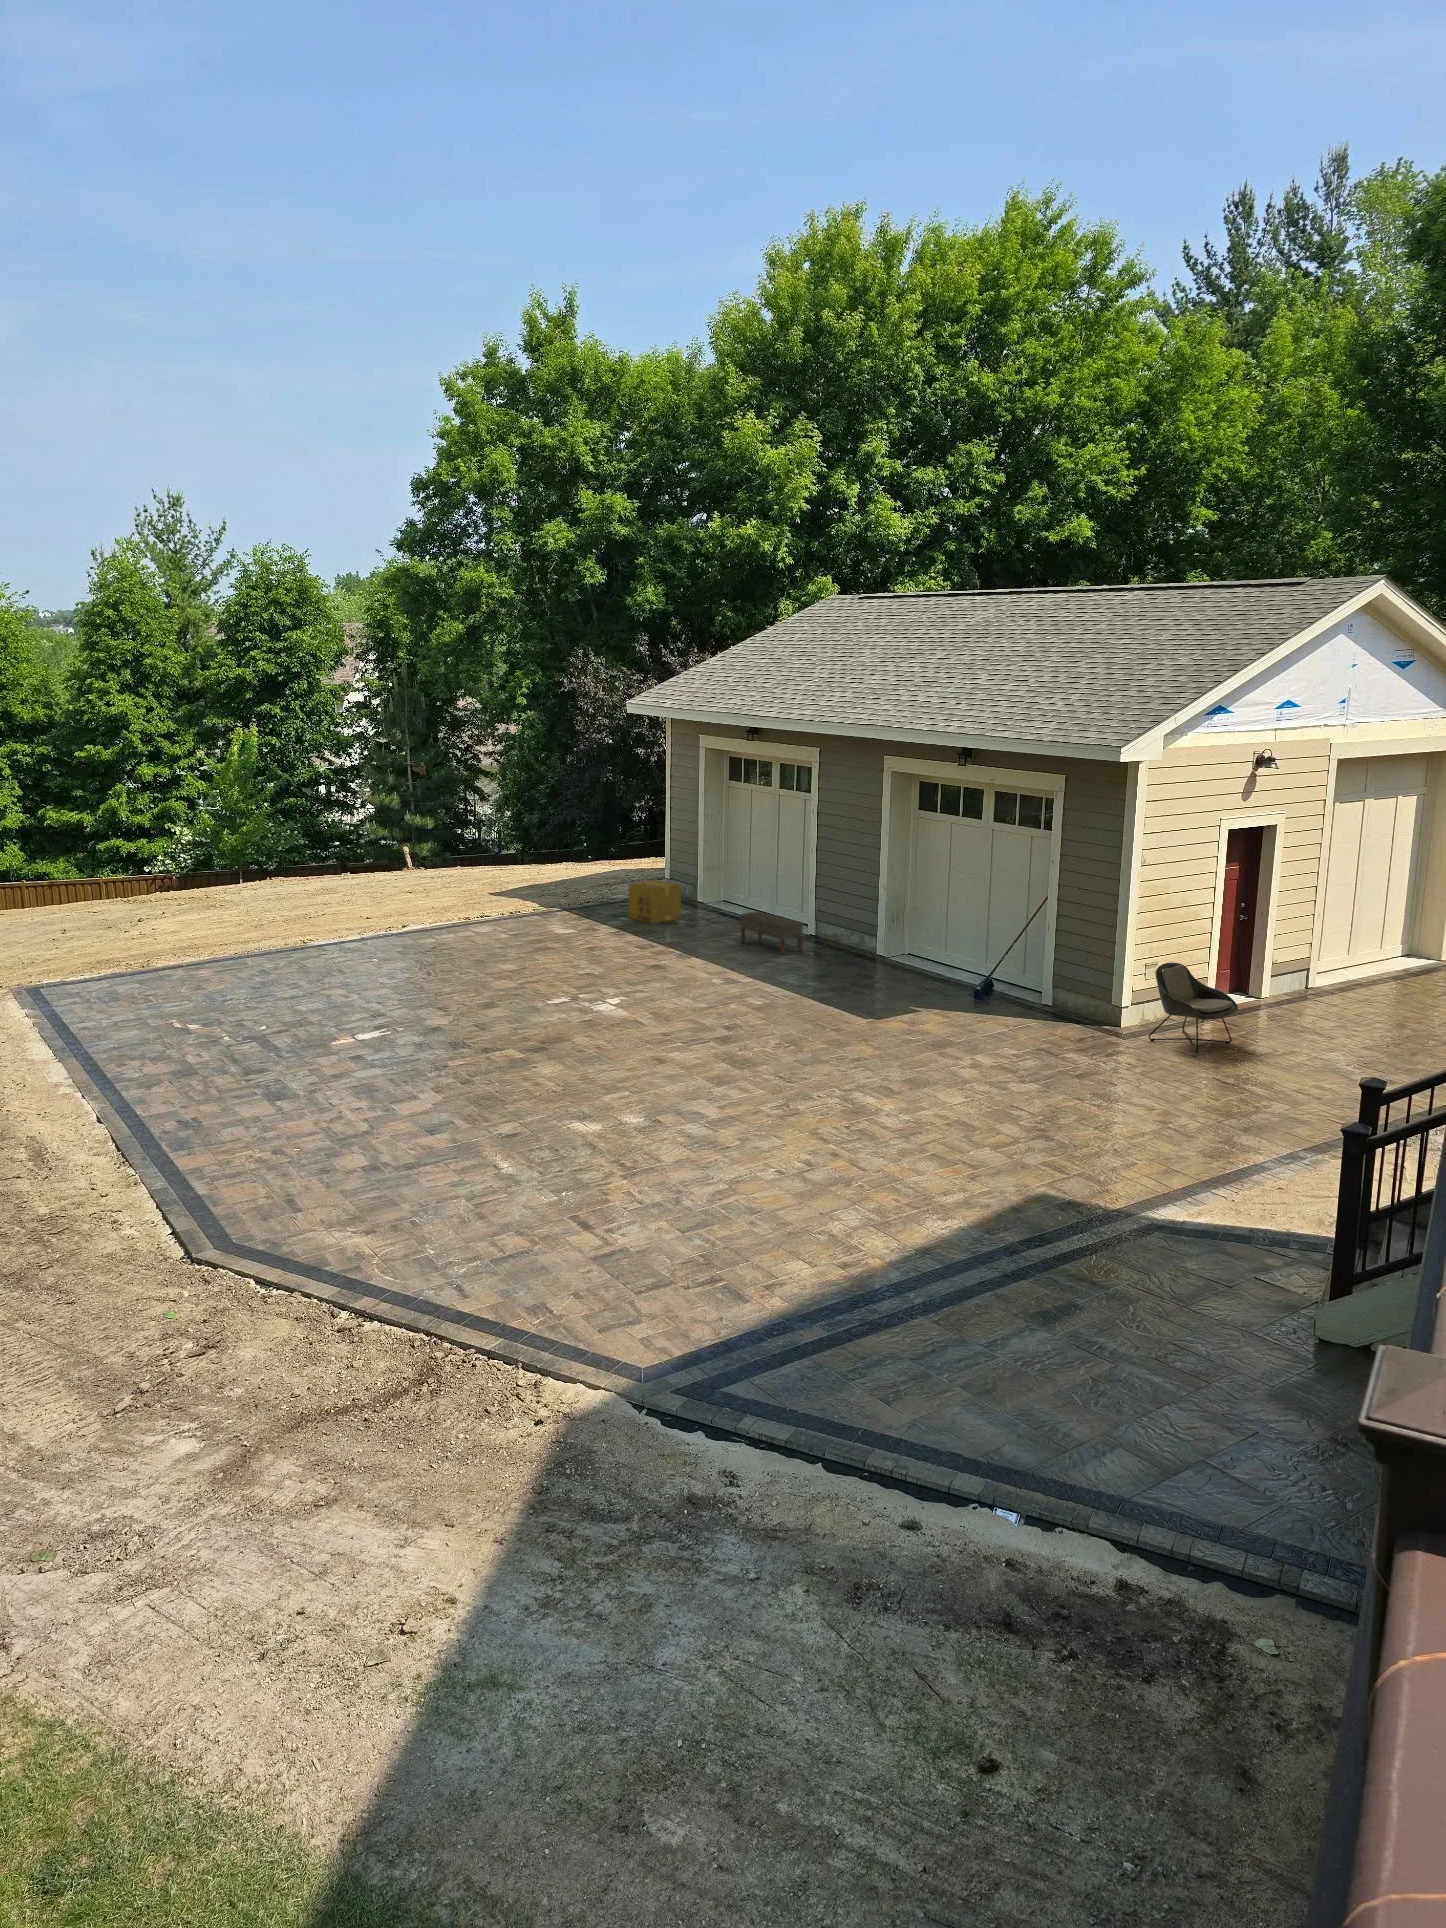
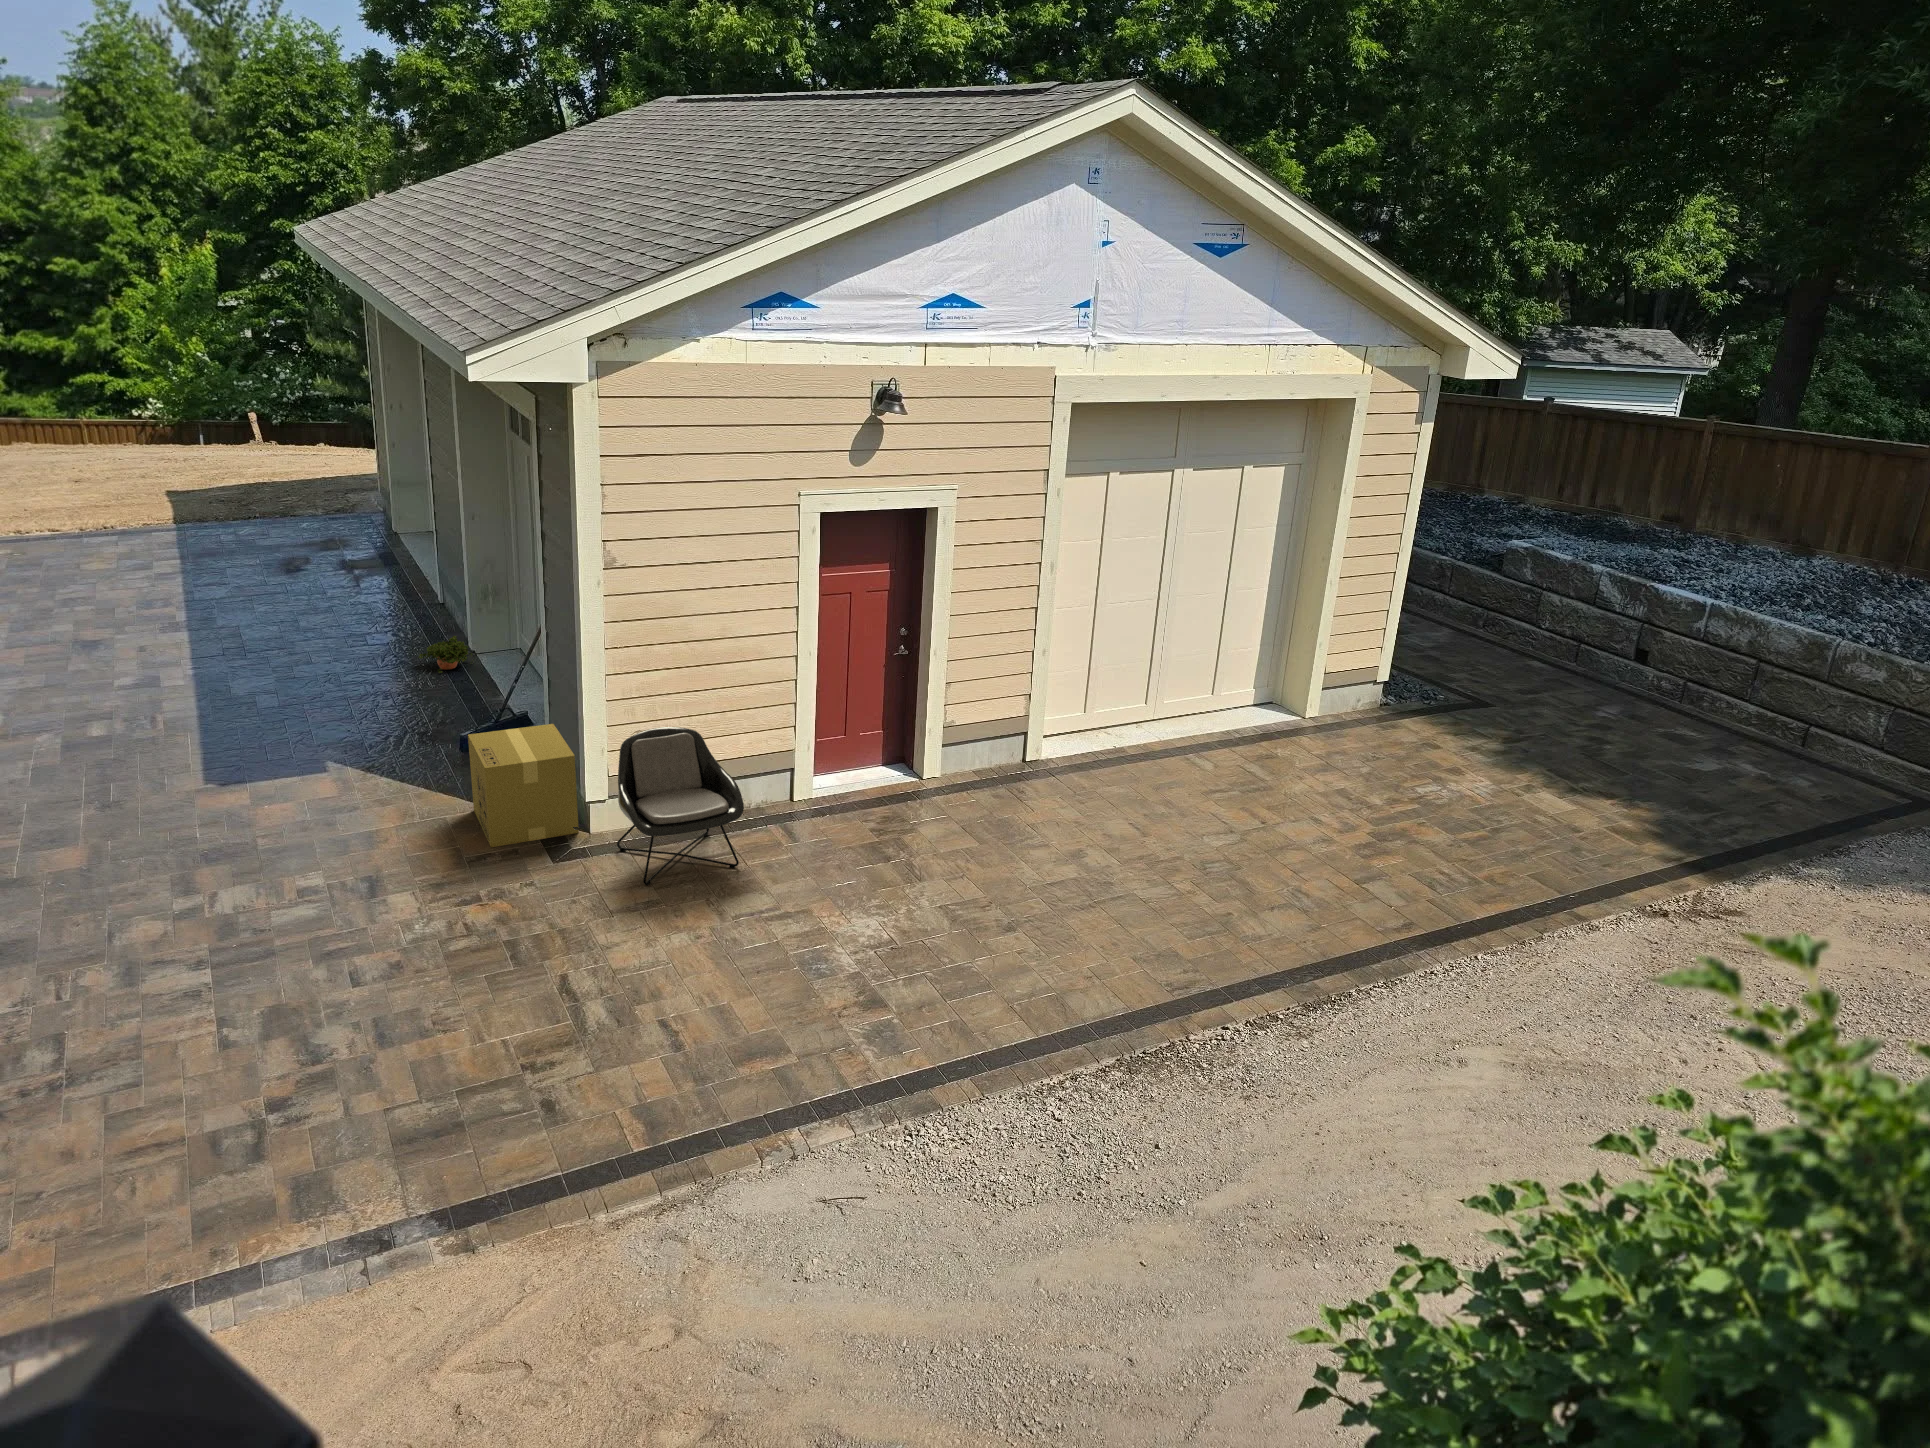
cardboard box: present [628,879,681,923] -> present [468,724,579,847]
bench: present [740,911,803,954] -> none [390,558,448,627]
potted plant: none [841,950,875,975] -> present [419,636,473,673]

